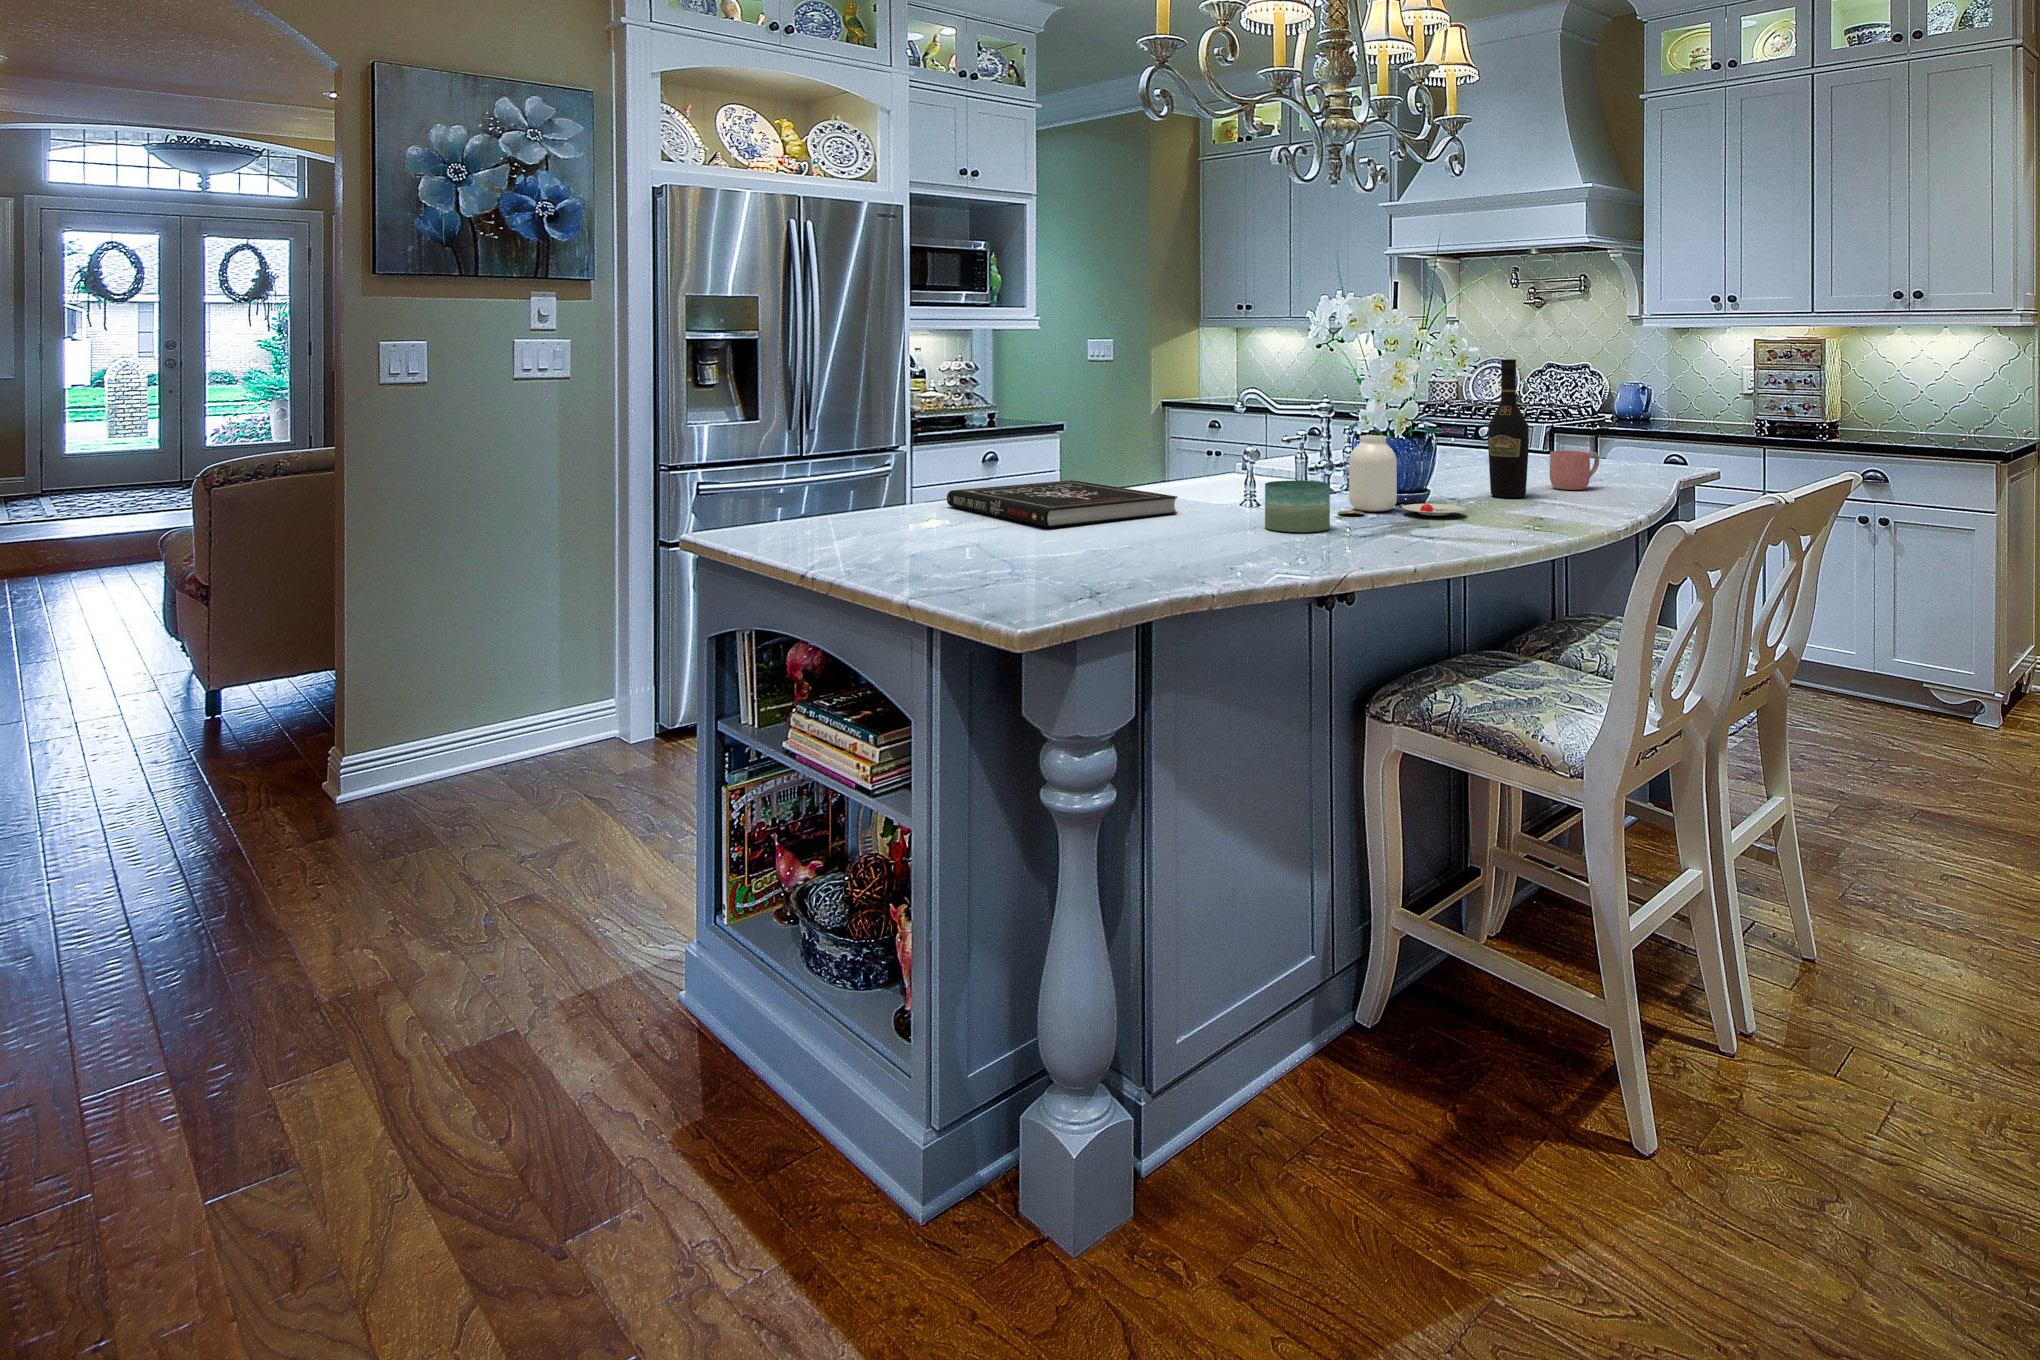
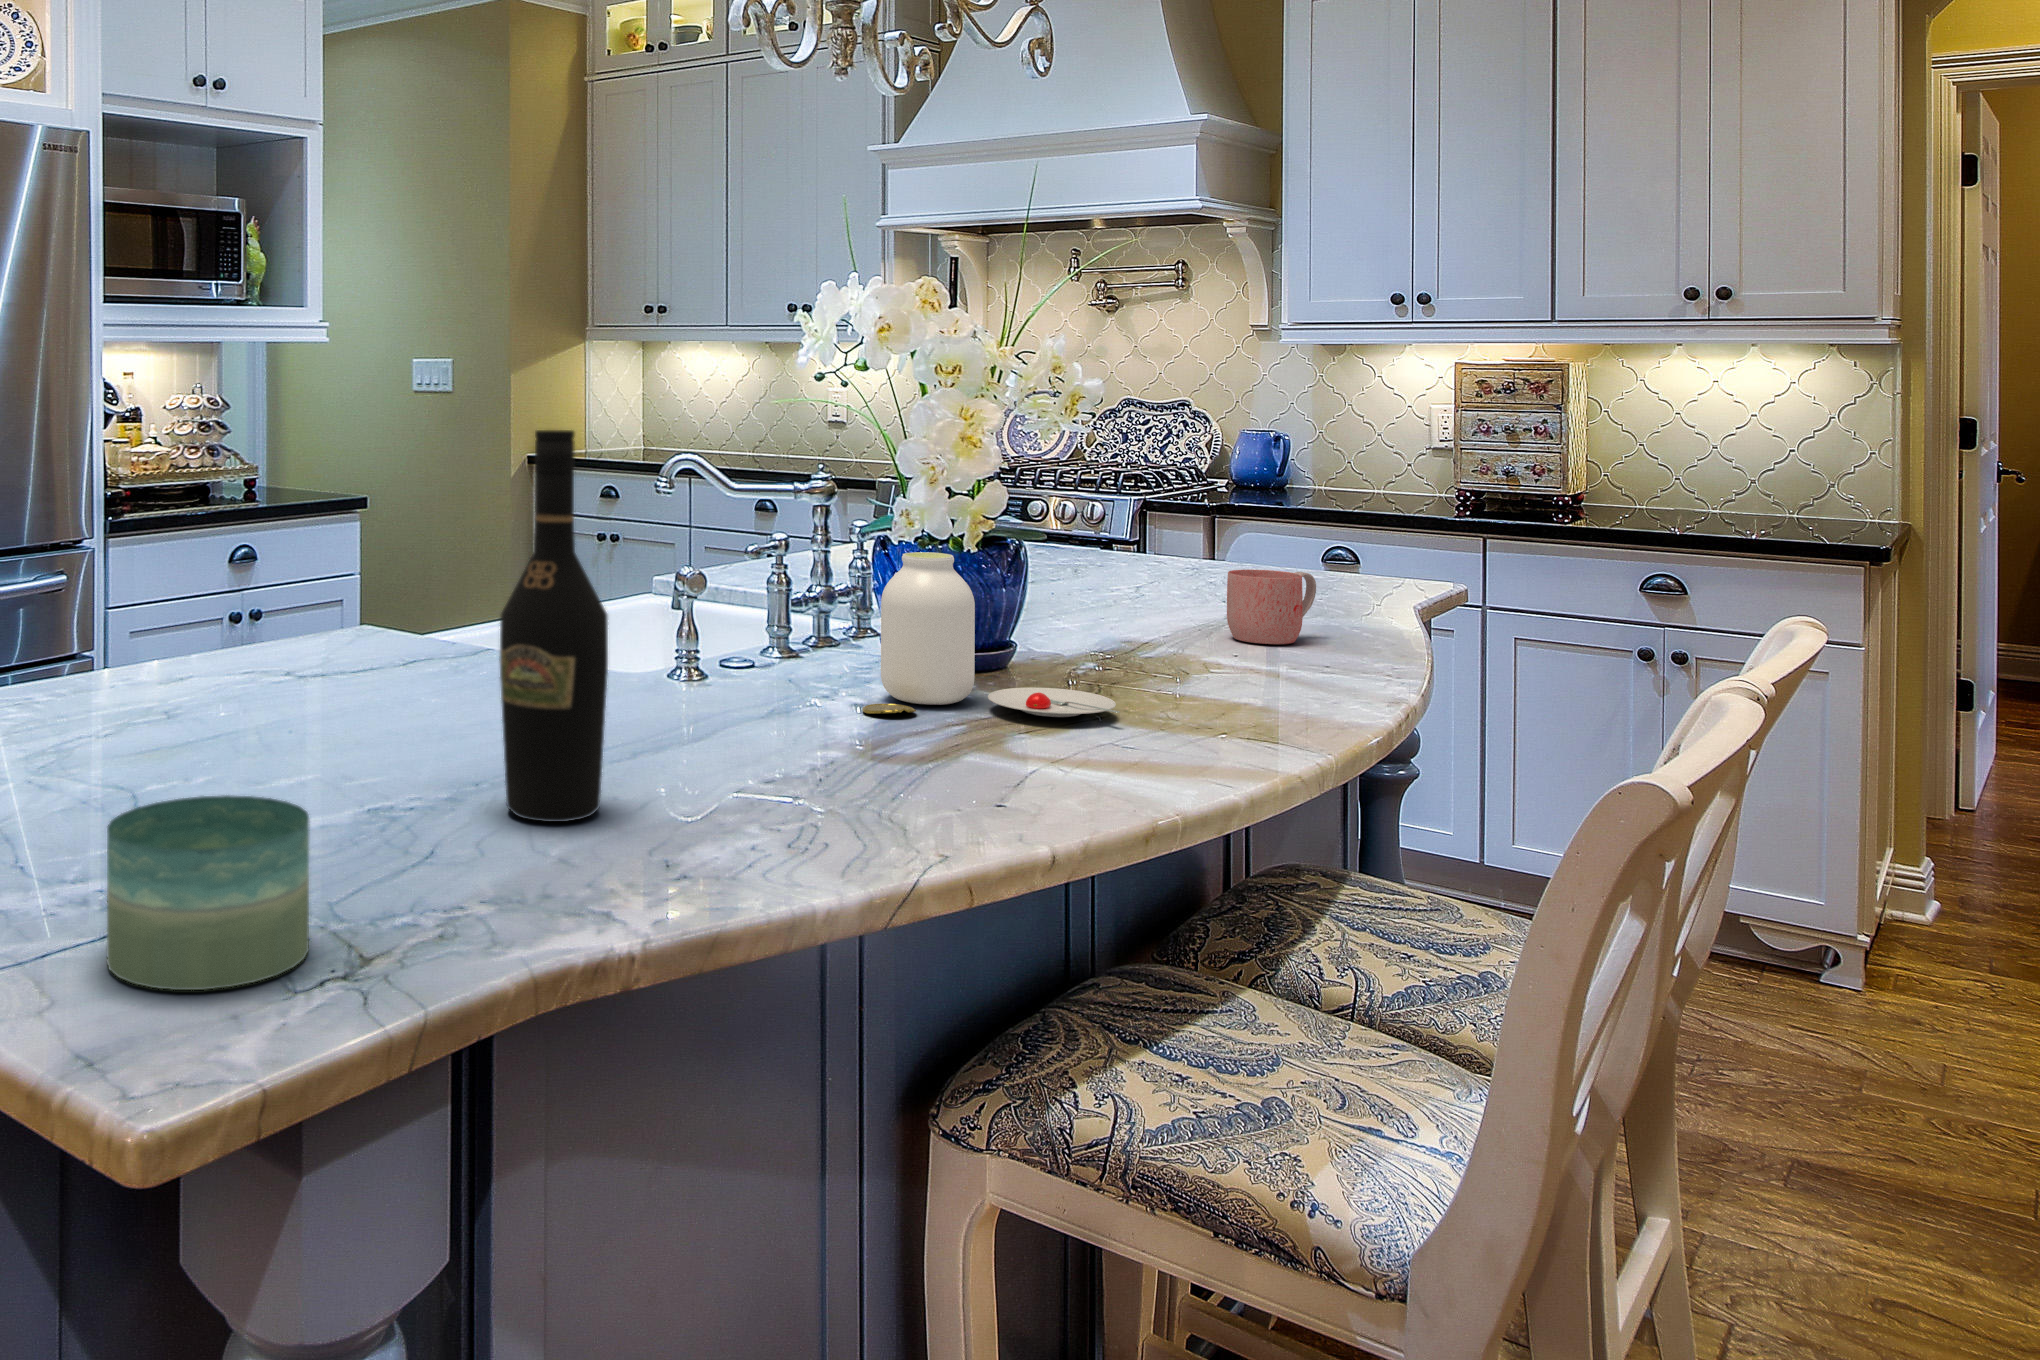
wine bottle: present [1488,359,1529,498] -> present [499,430,608,822]
book: present [947,480,1178,527] -> none [87,631,546,757]
candle: present [1265,481,1330,532] -> present [107,795,309,990]

